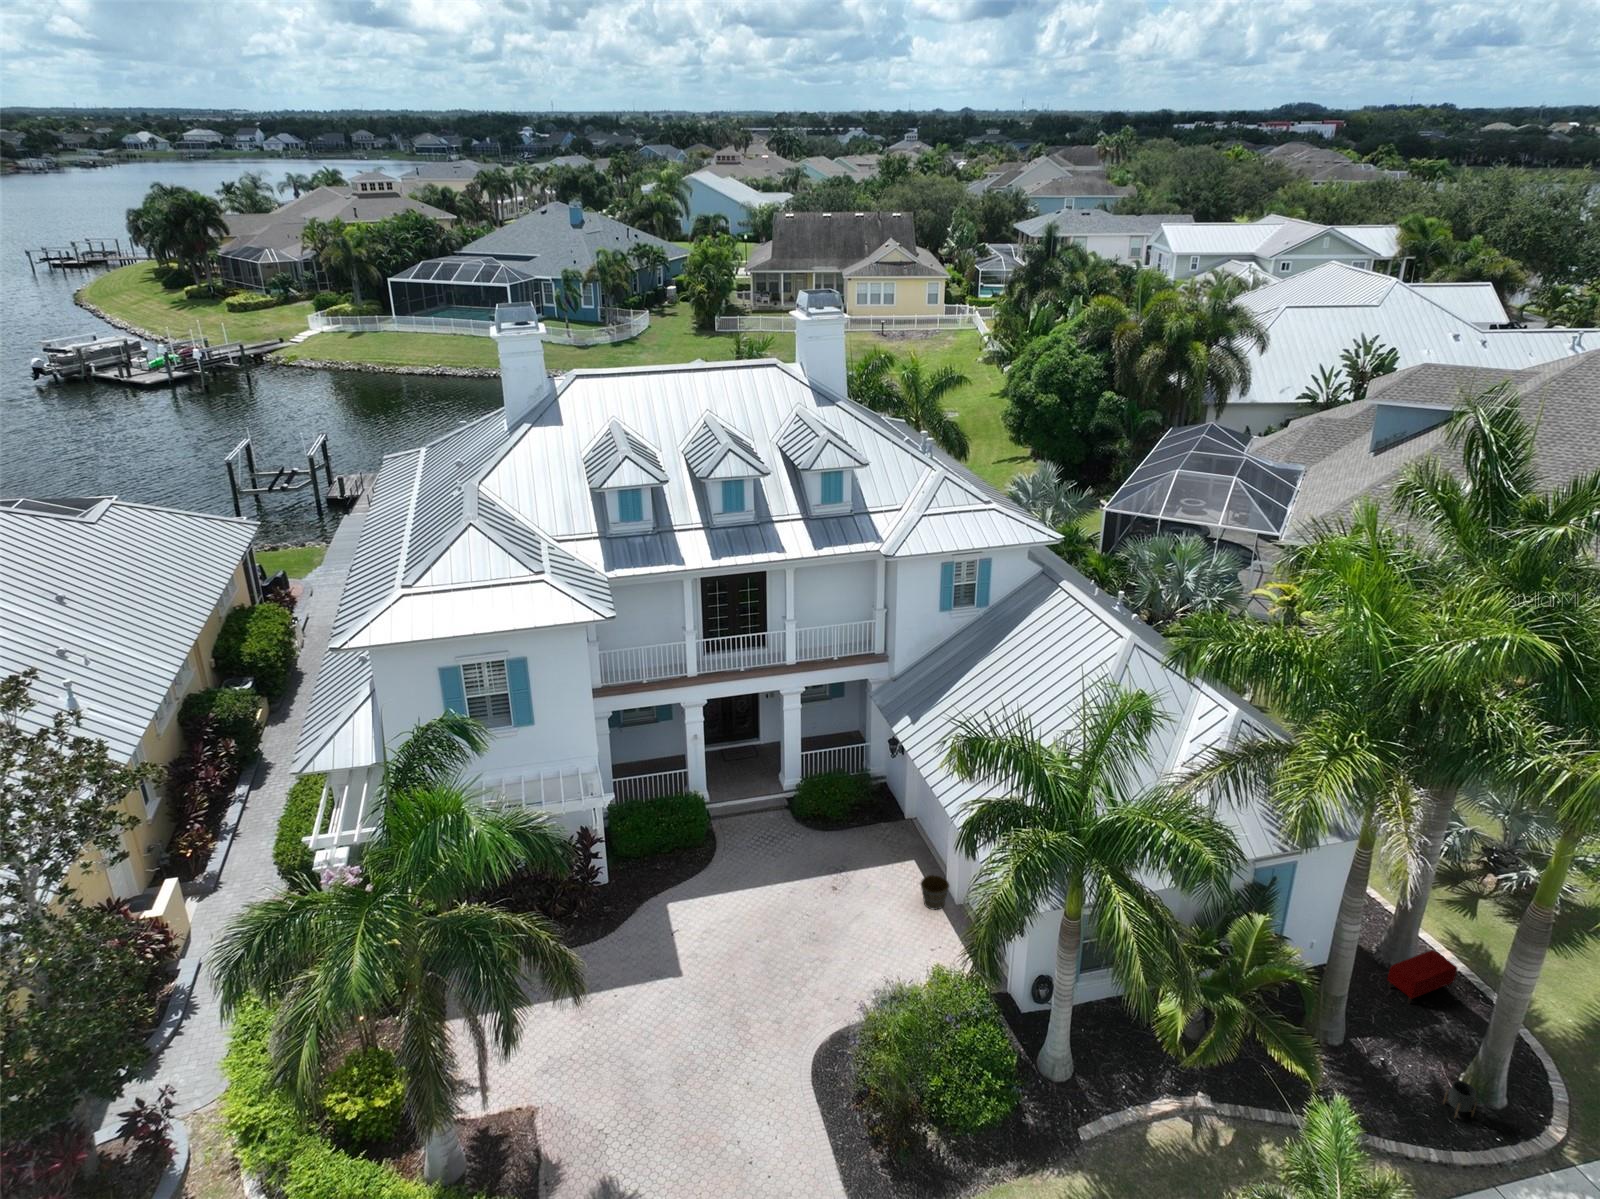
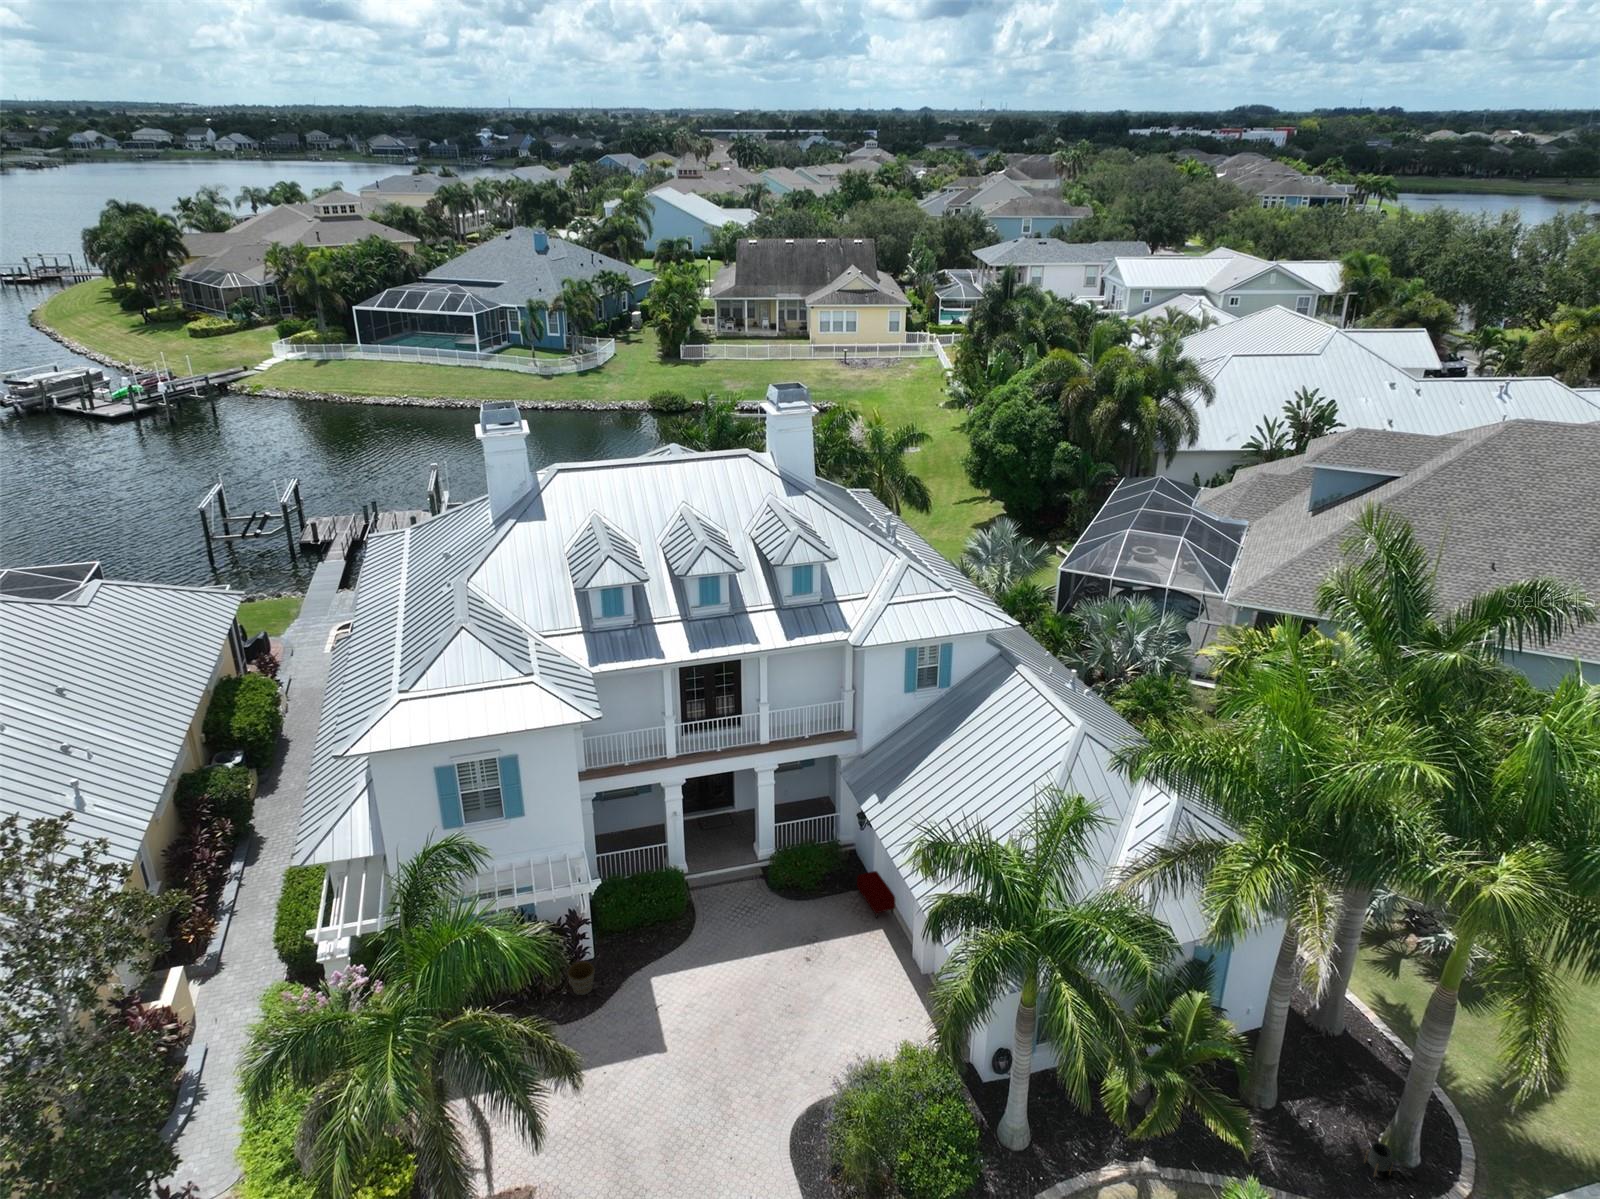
wooden bucket: present [921,875,949,910] -> present [567,961,595,995]
bench: present [1387,950,1458,1004] -> present [857,871,895,917]

